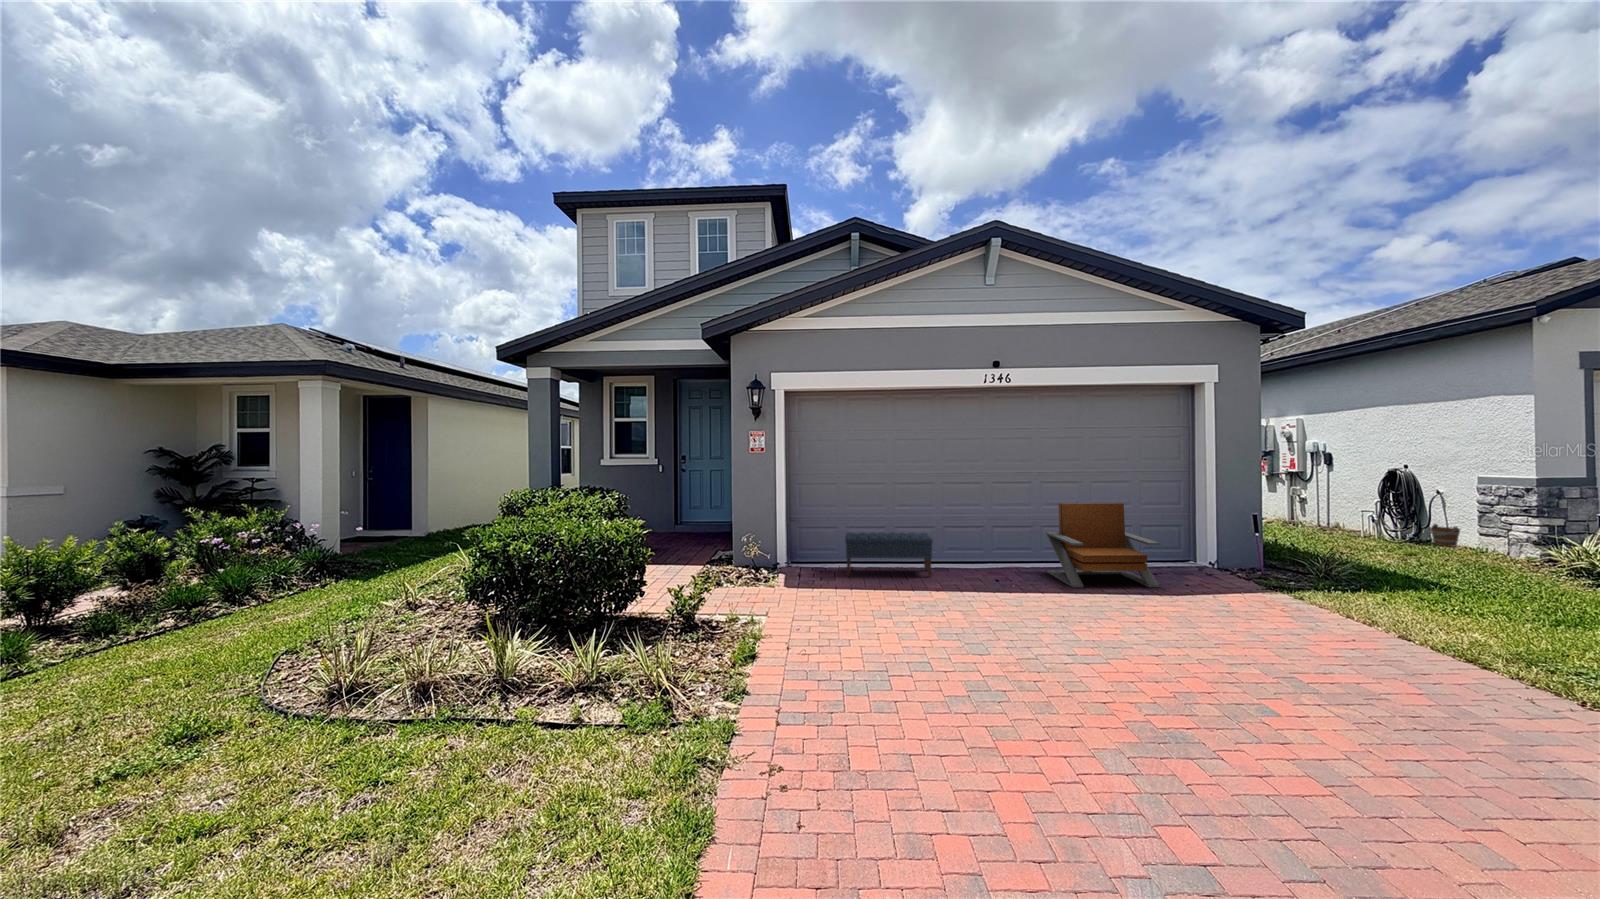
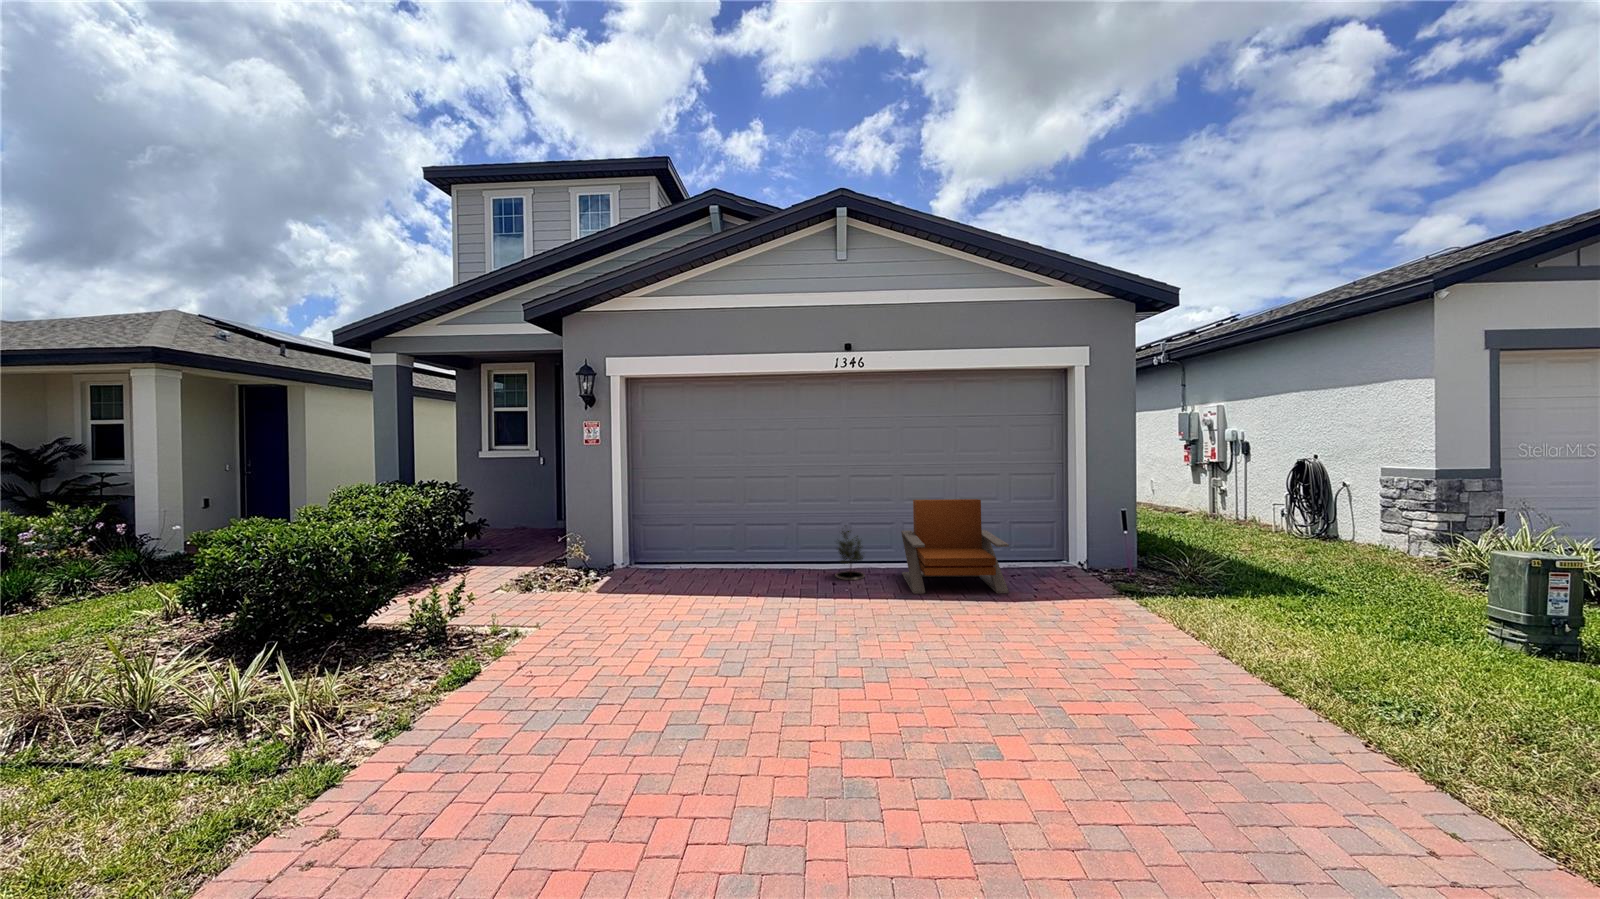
bucket: present [1429,524,1460,547] -> none [1332,517,1364,542]
potted tree: none [985,525,1016,577] -> present [836,531,865,580]
bench: present [845,532,933,577] -> none [679,531,777,580]

